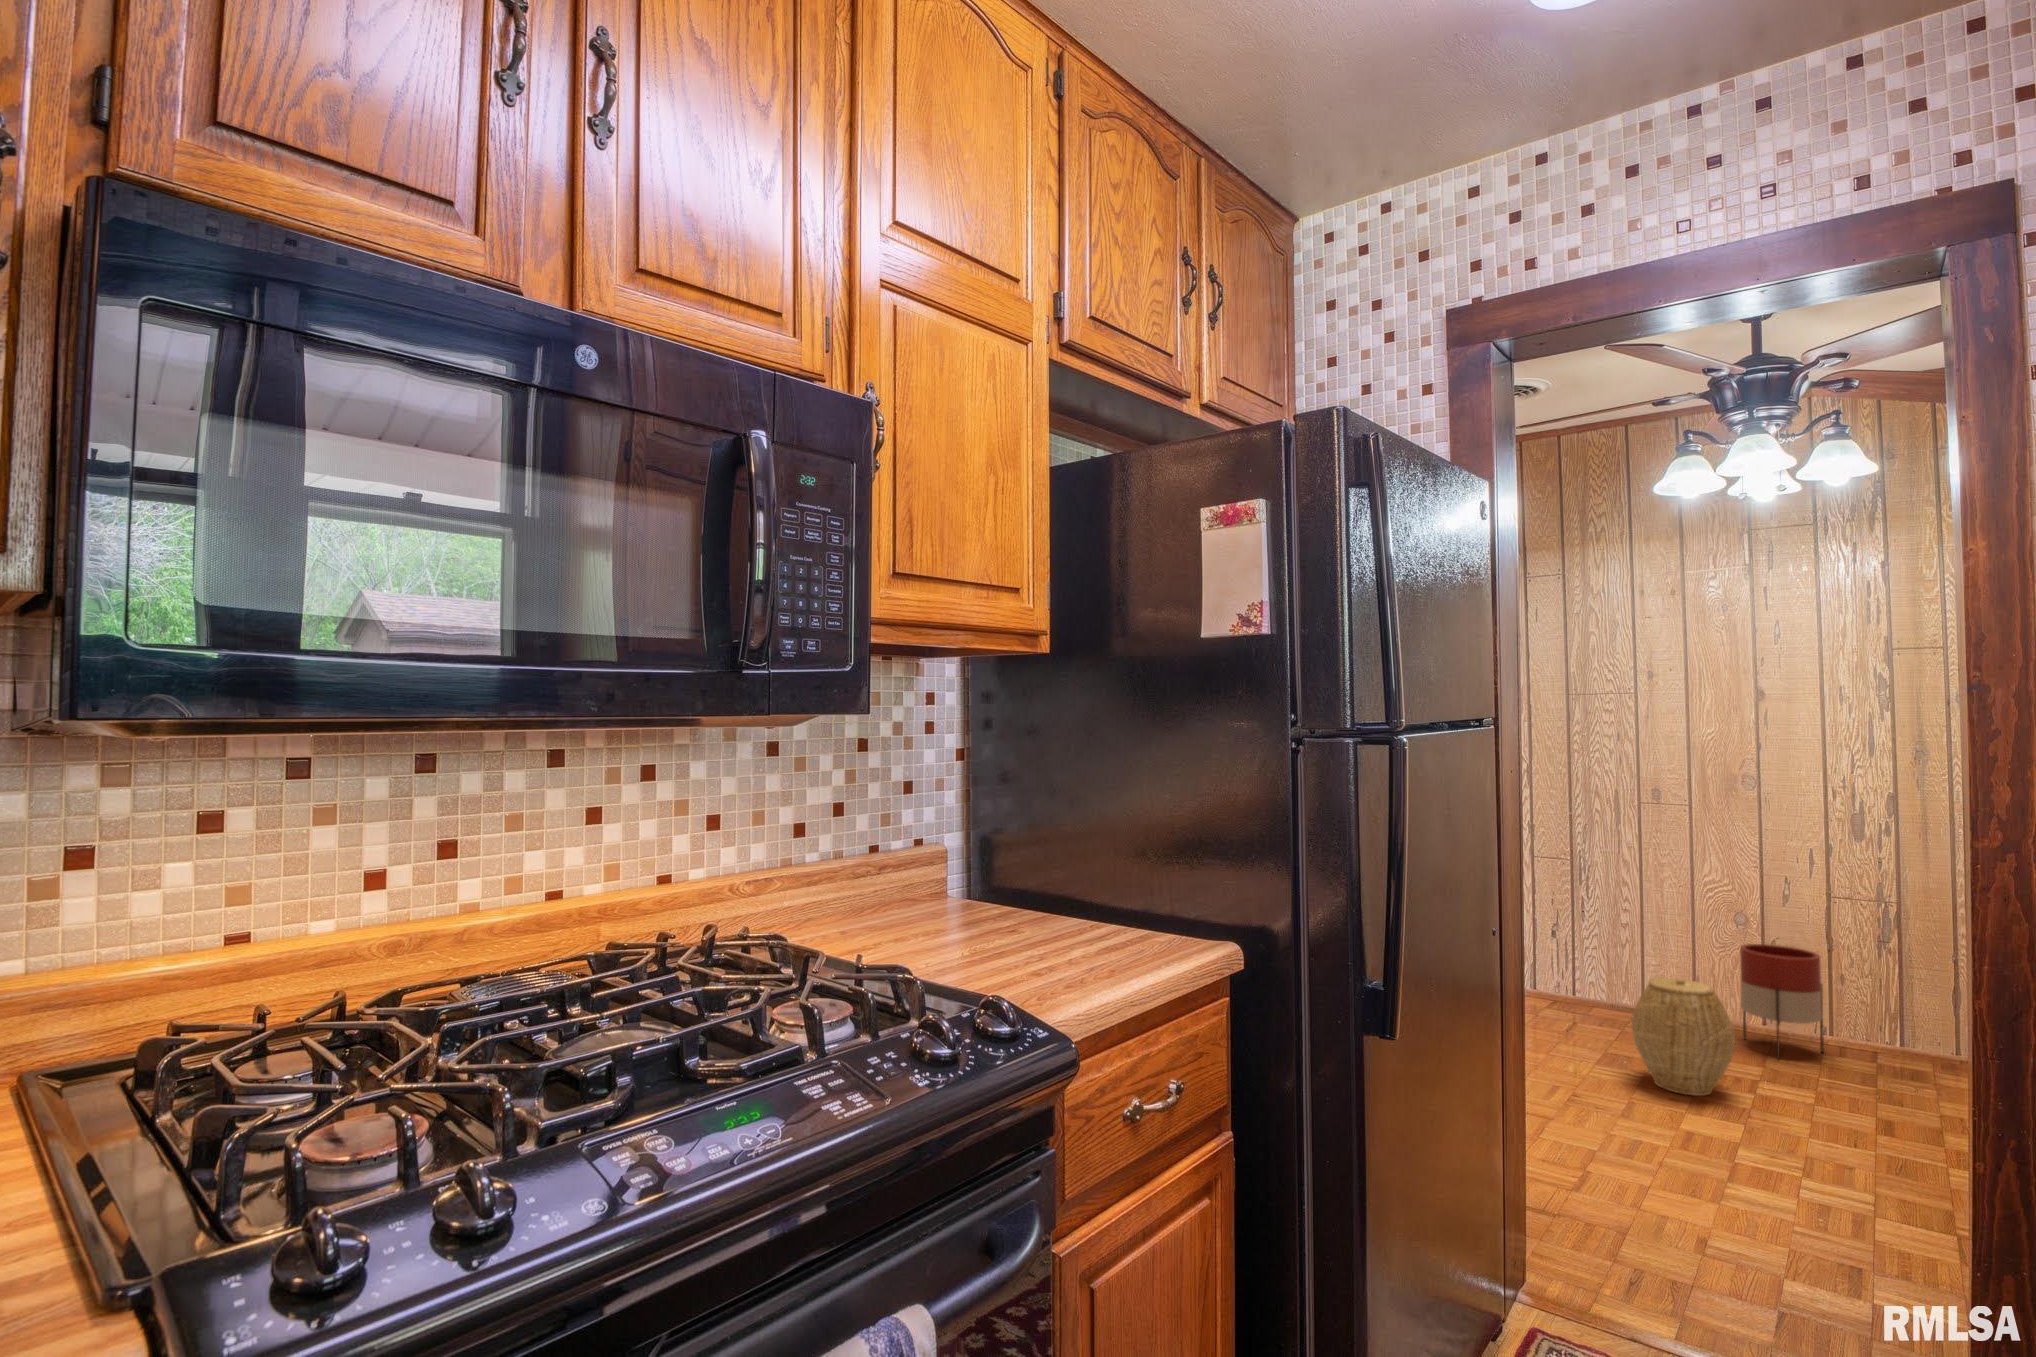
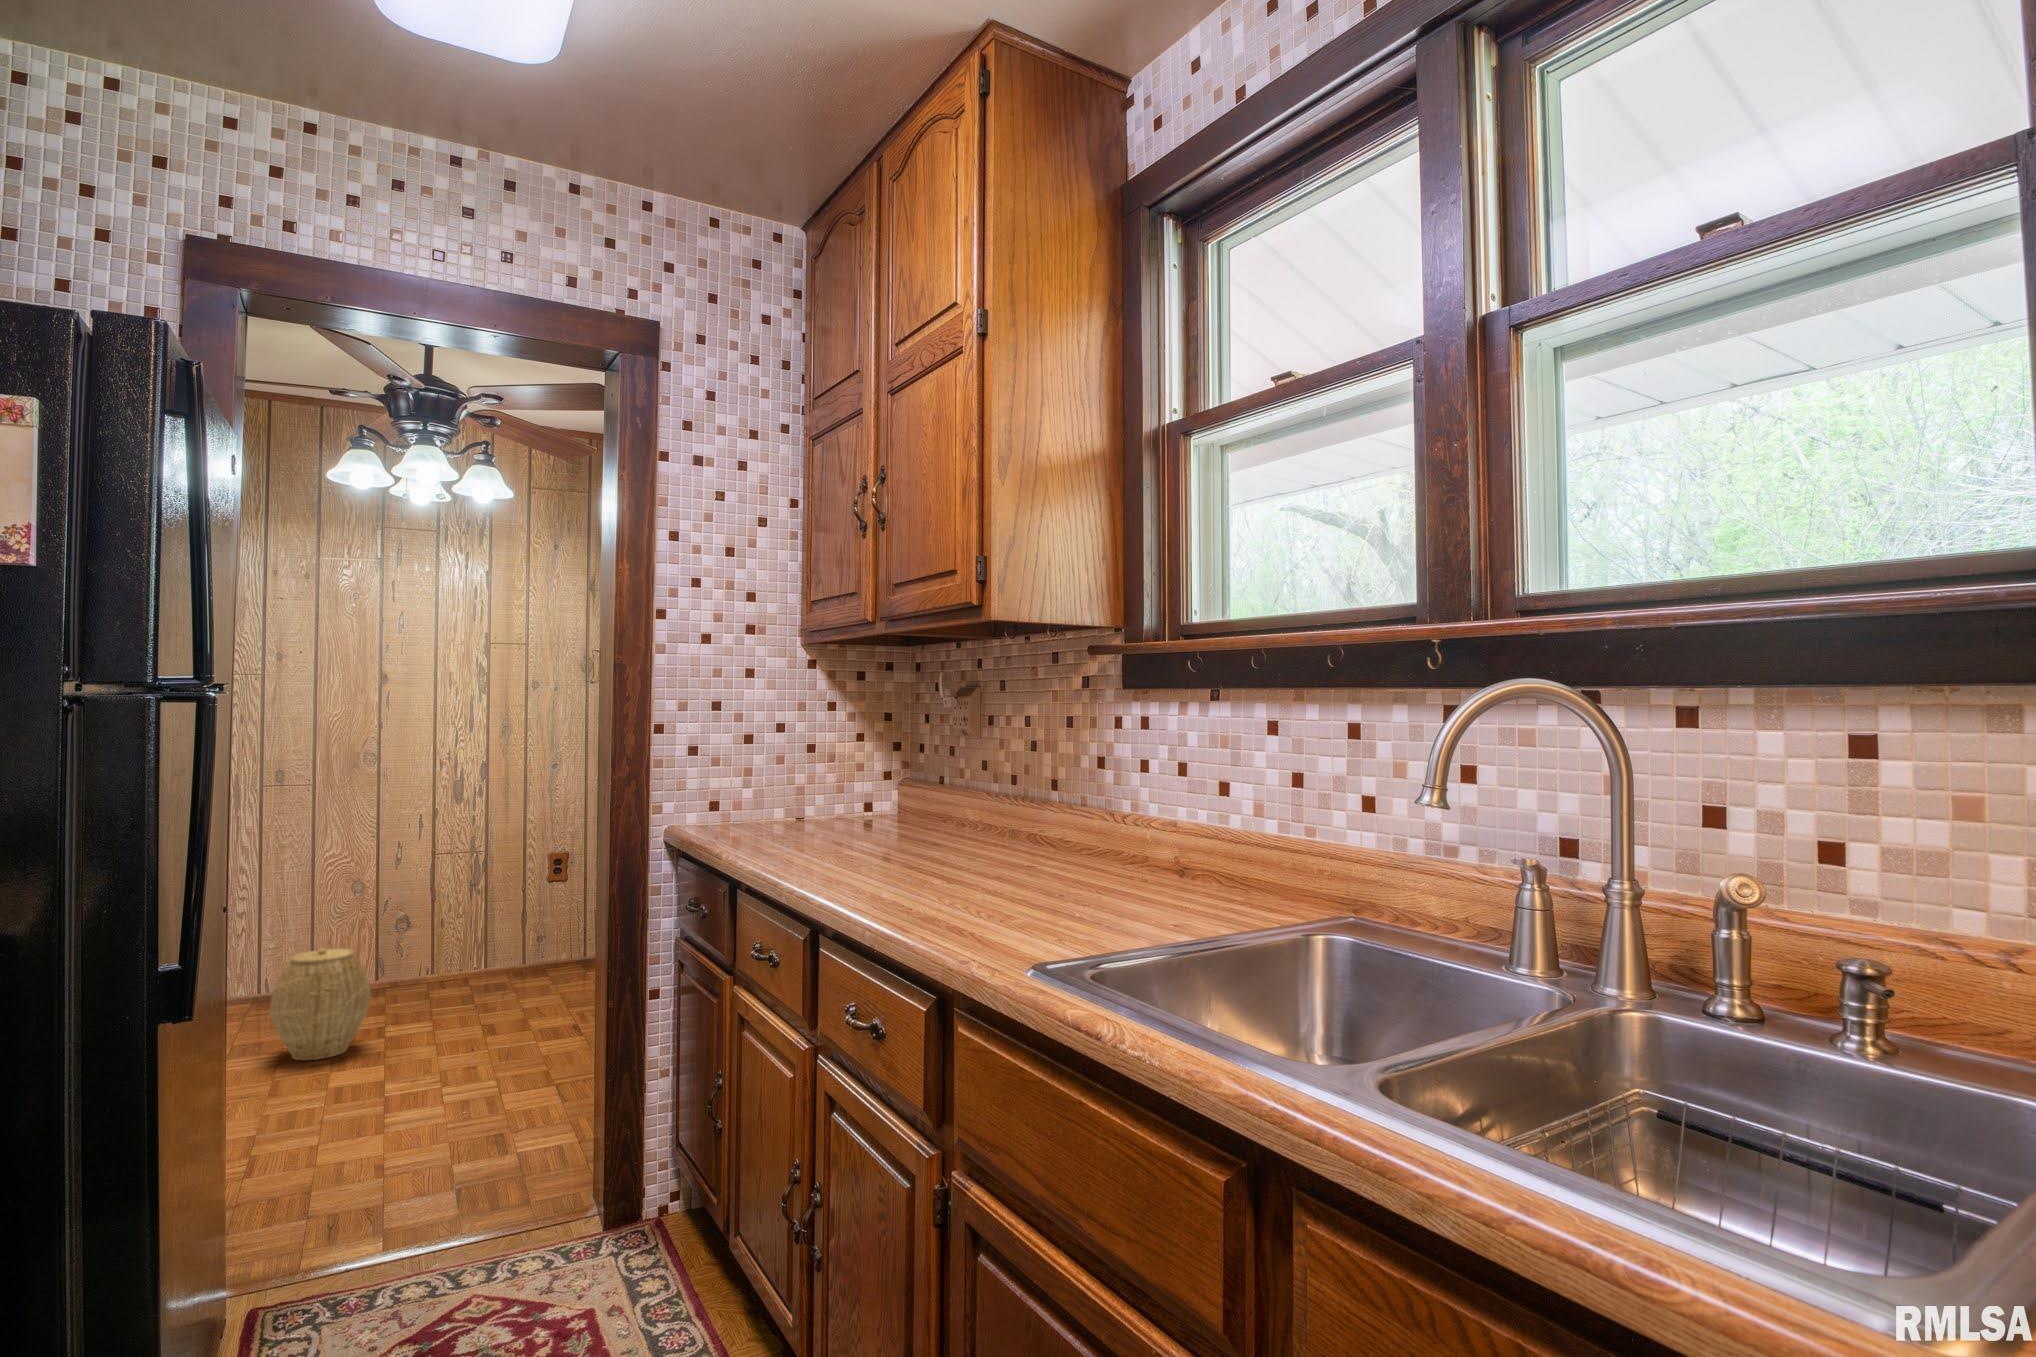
planter: present [1740,944,1824,1059] -> none [359,903,429,1005]

